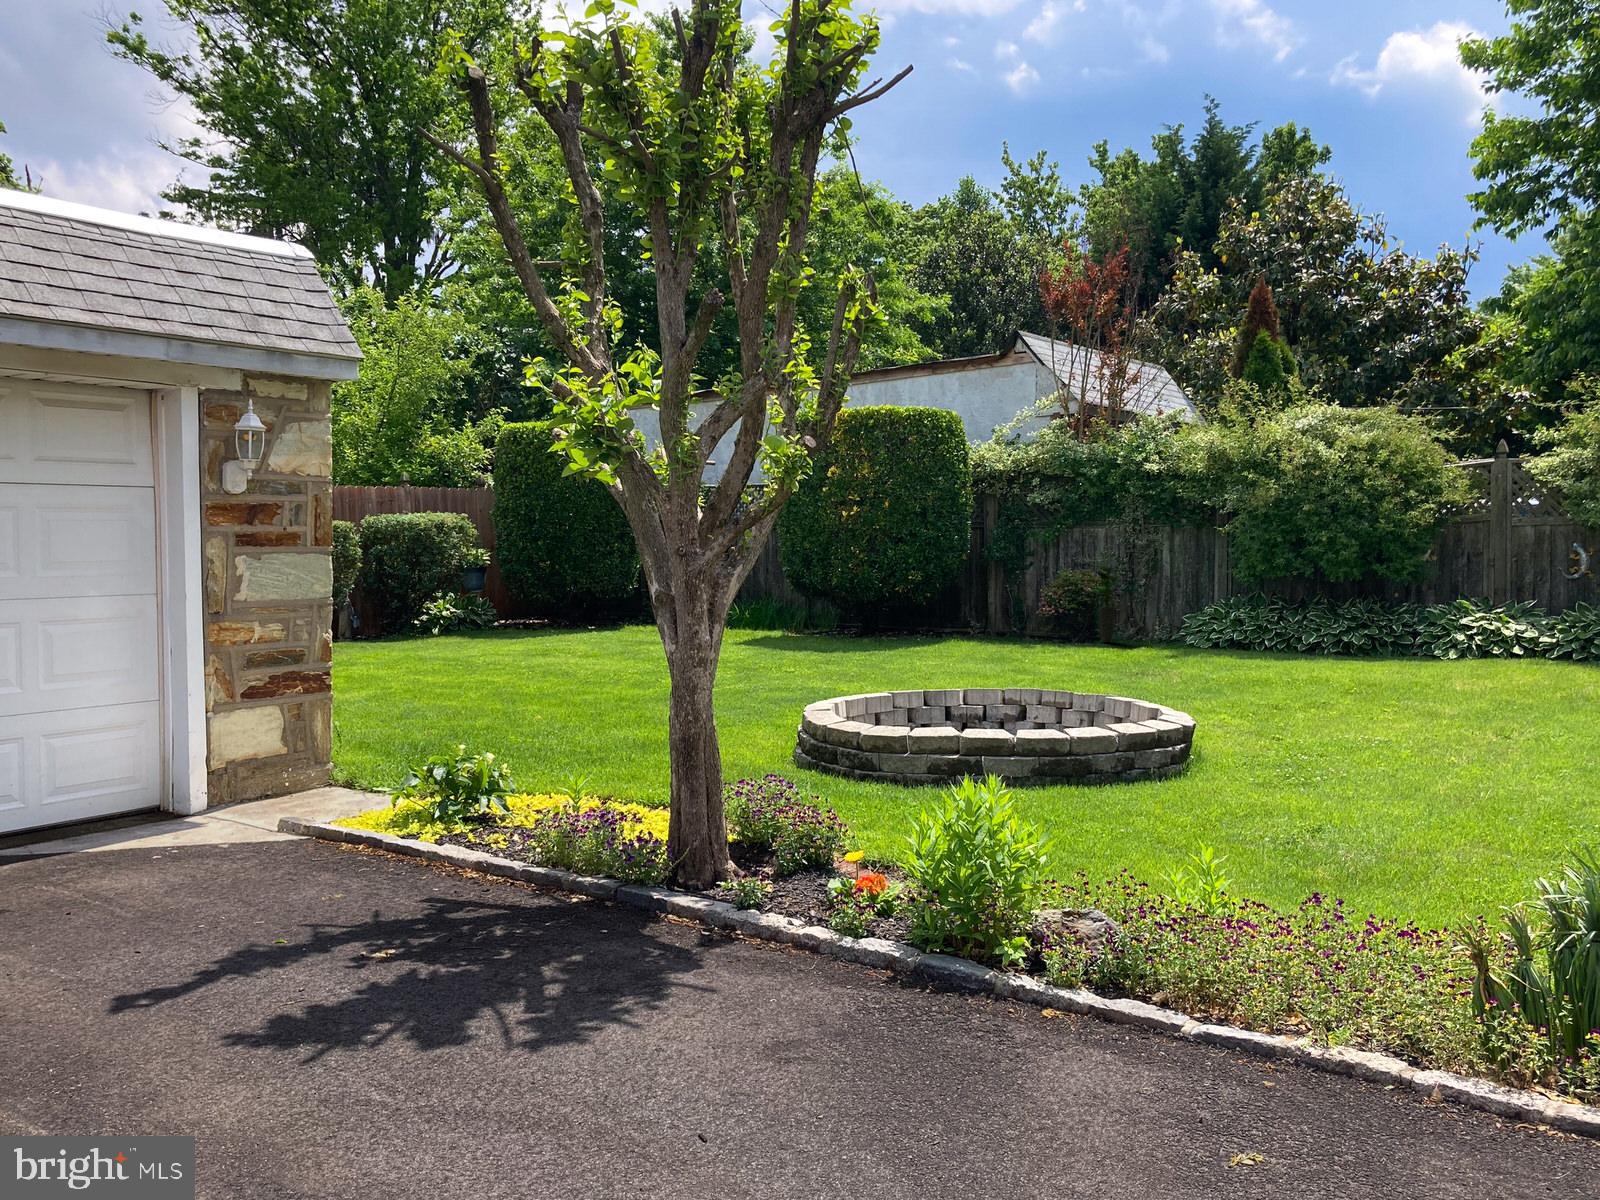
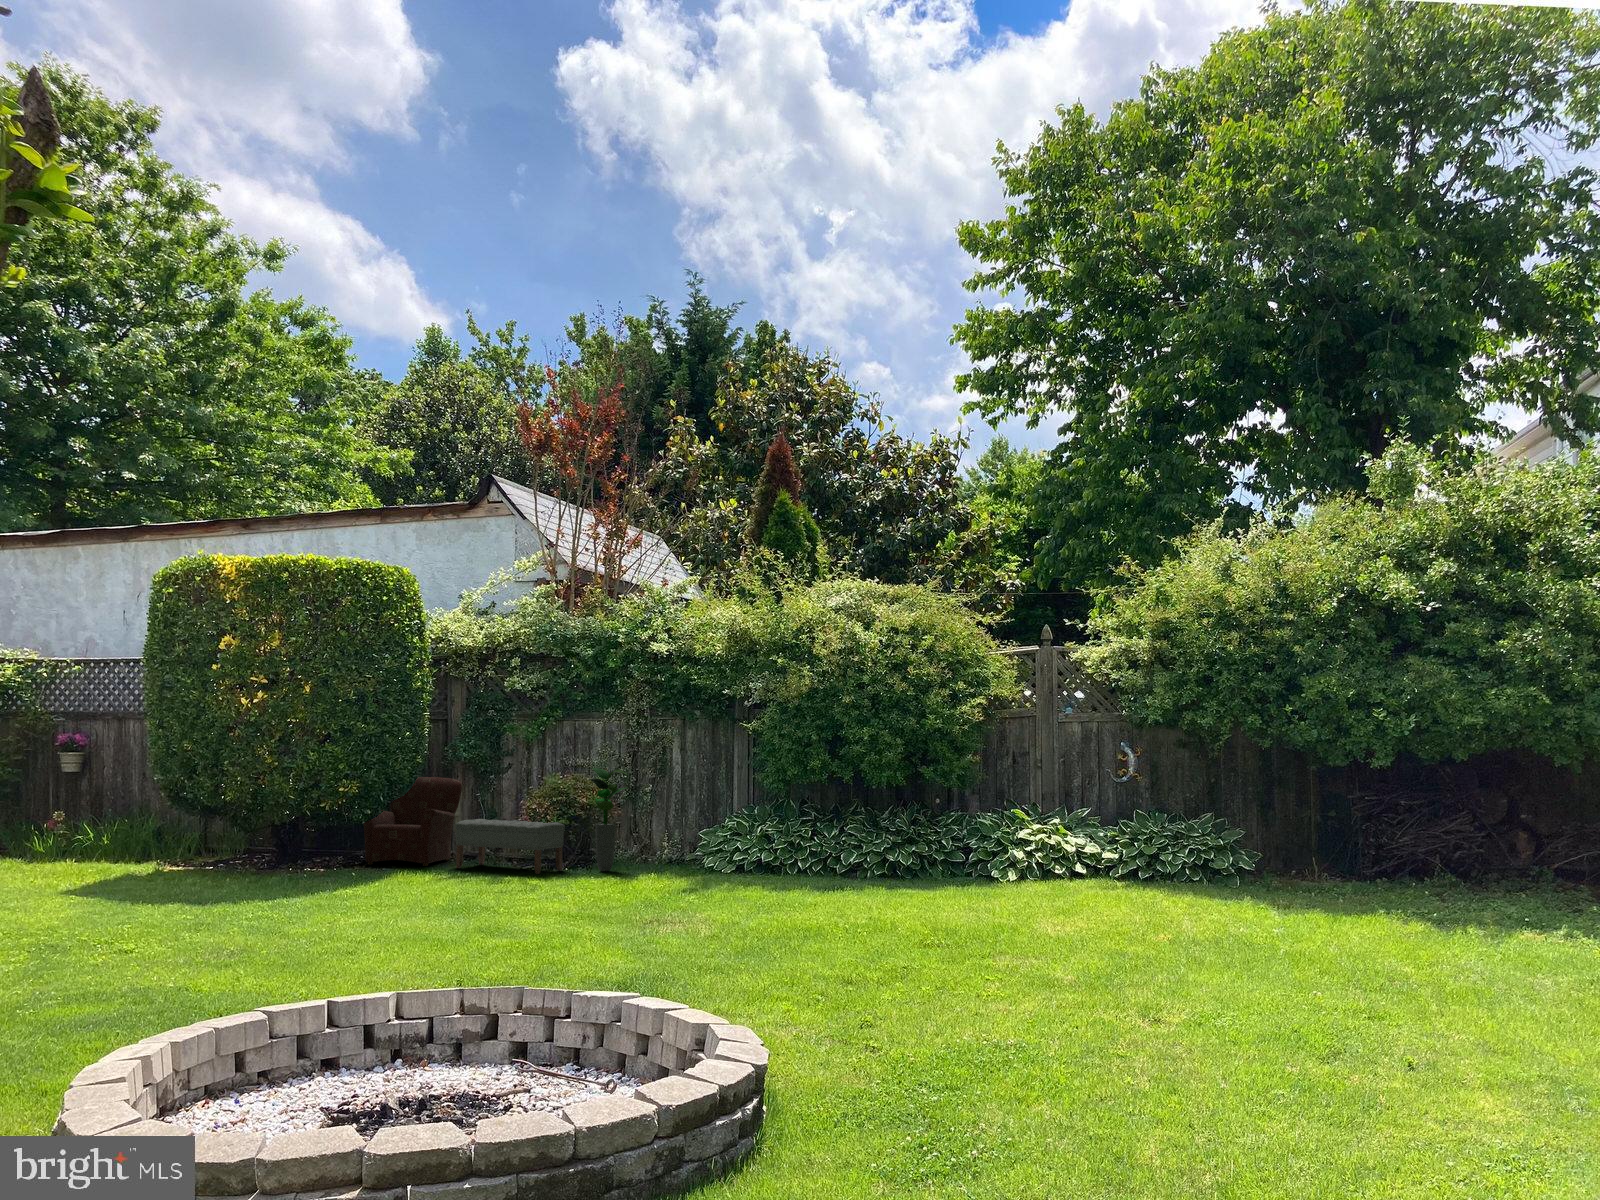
armchair: none [924,570,998,635] -> present [363,777,462,866]
bench: none [993,601,1076,642] -> present [455,819,565,874]

